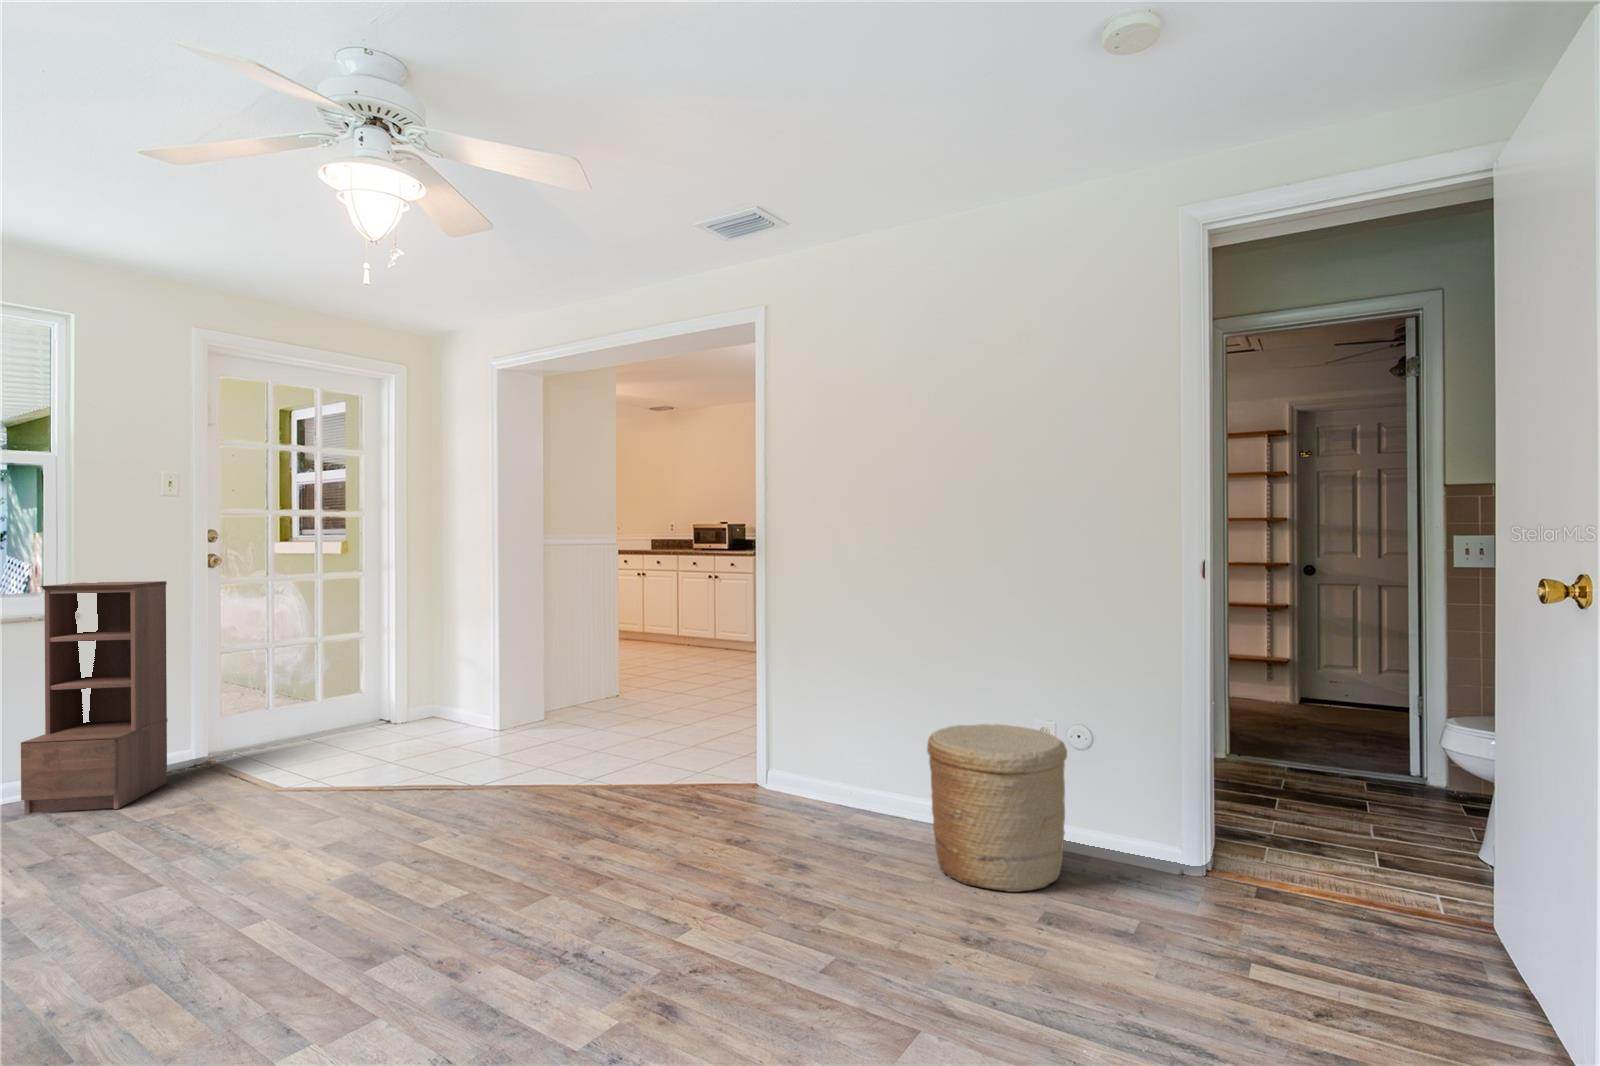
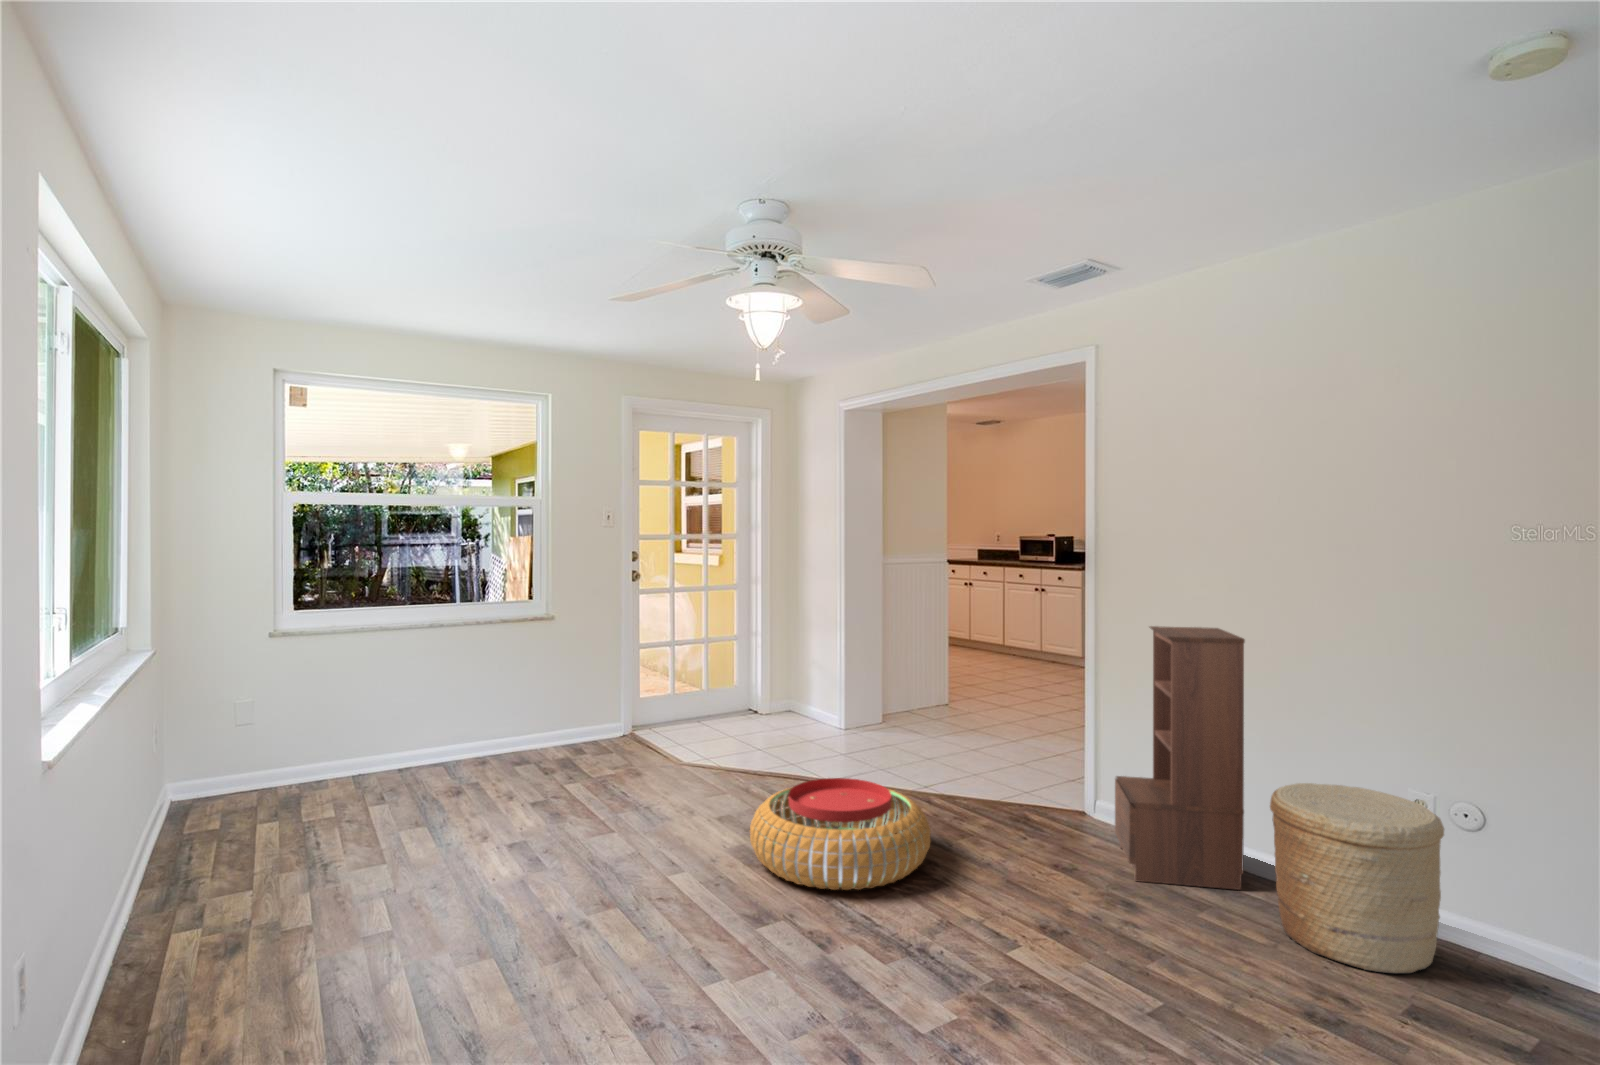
bookshelf: present [21,581,167,814] -> present [1115,626,1245,890]
pouf: none [365,778,593,909] -> present [750,778,931,890]

